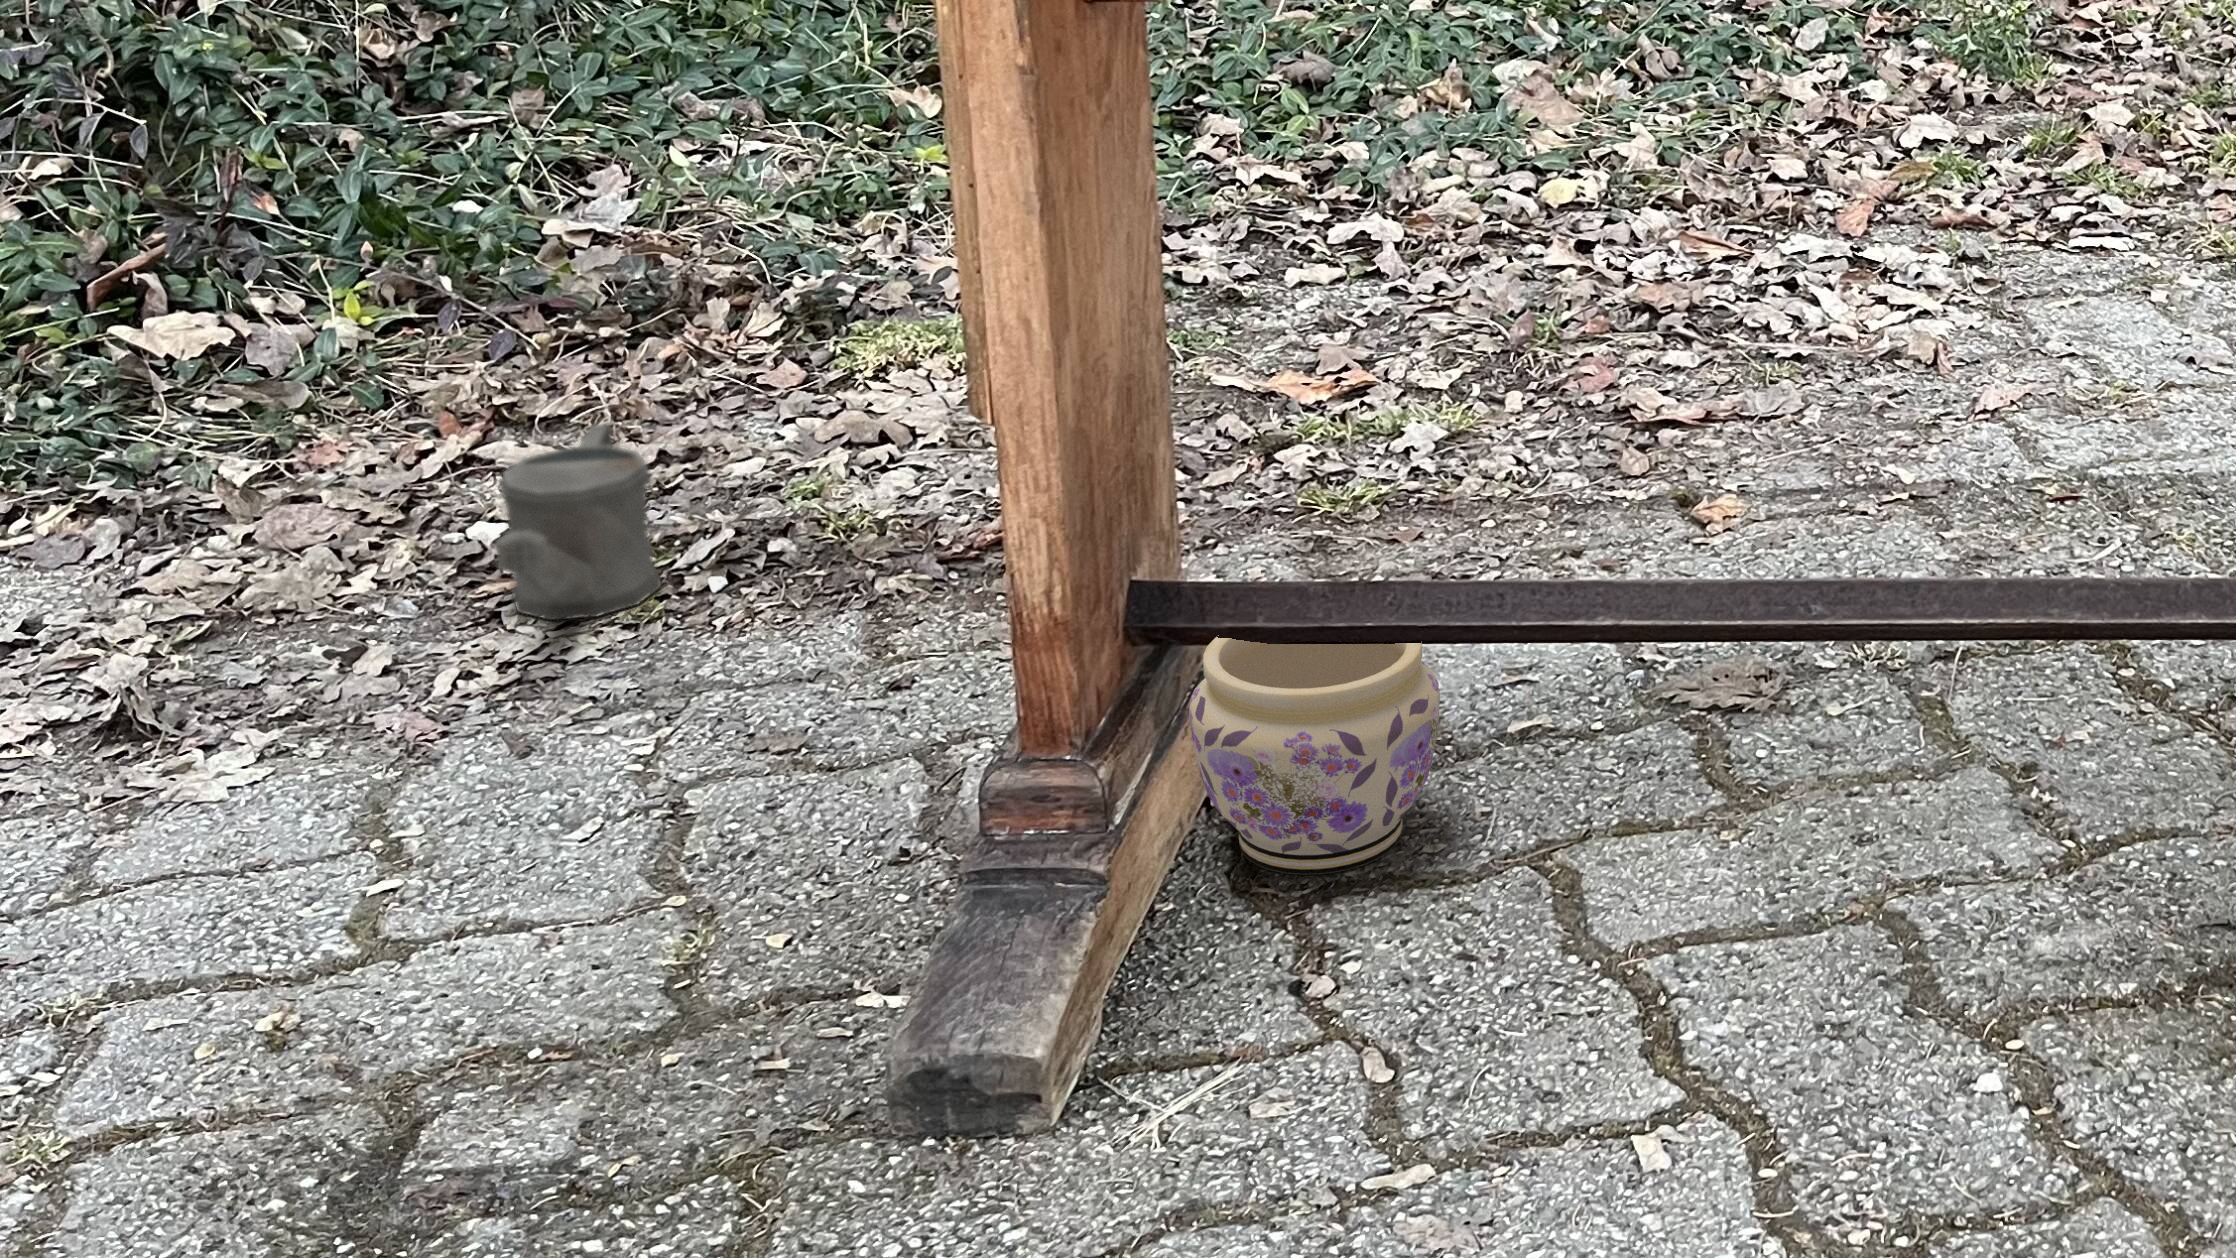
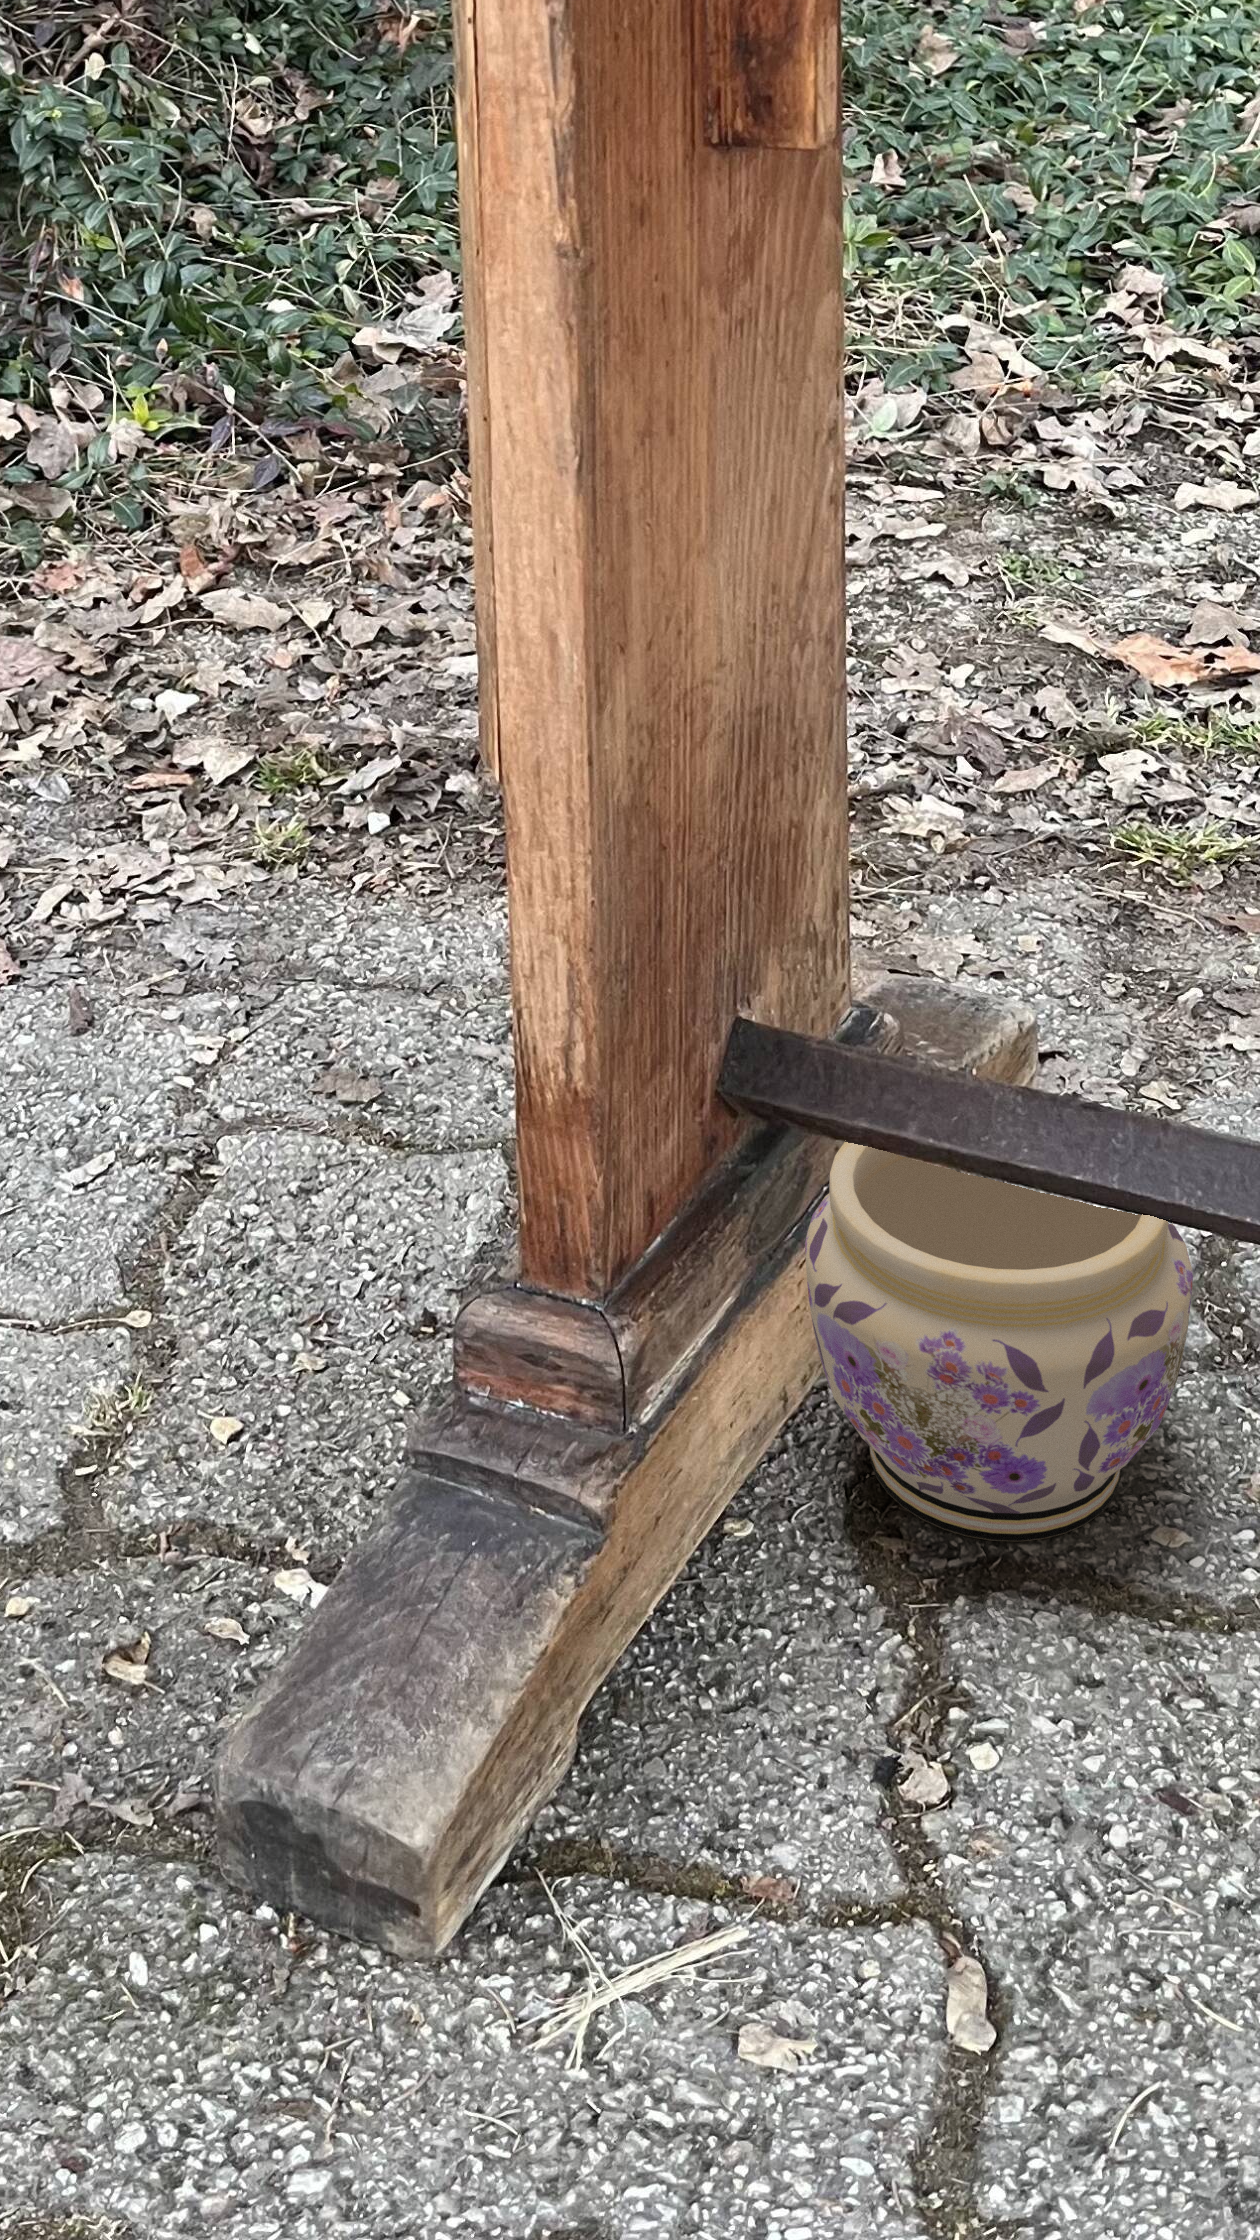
watering can: present [496,423,660,620] -> none [95,601,322,846]

